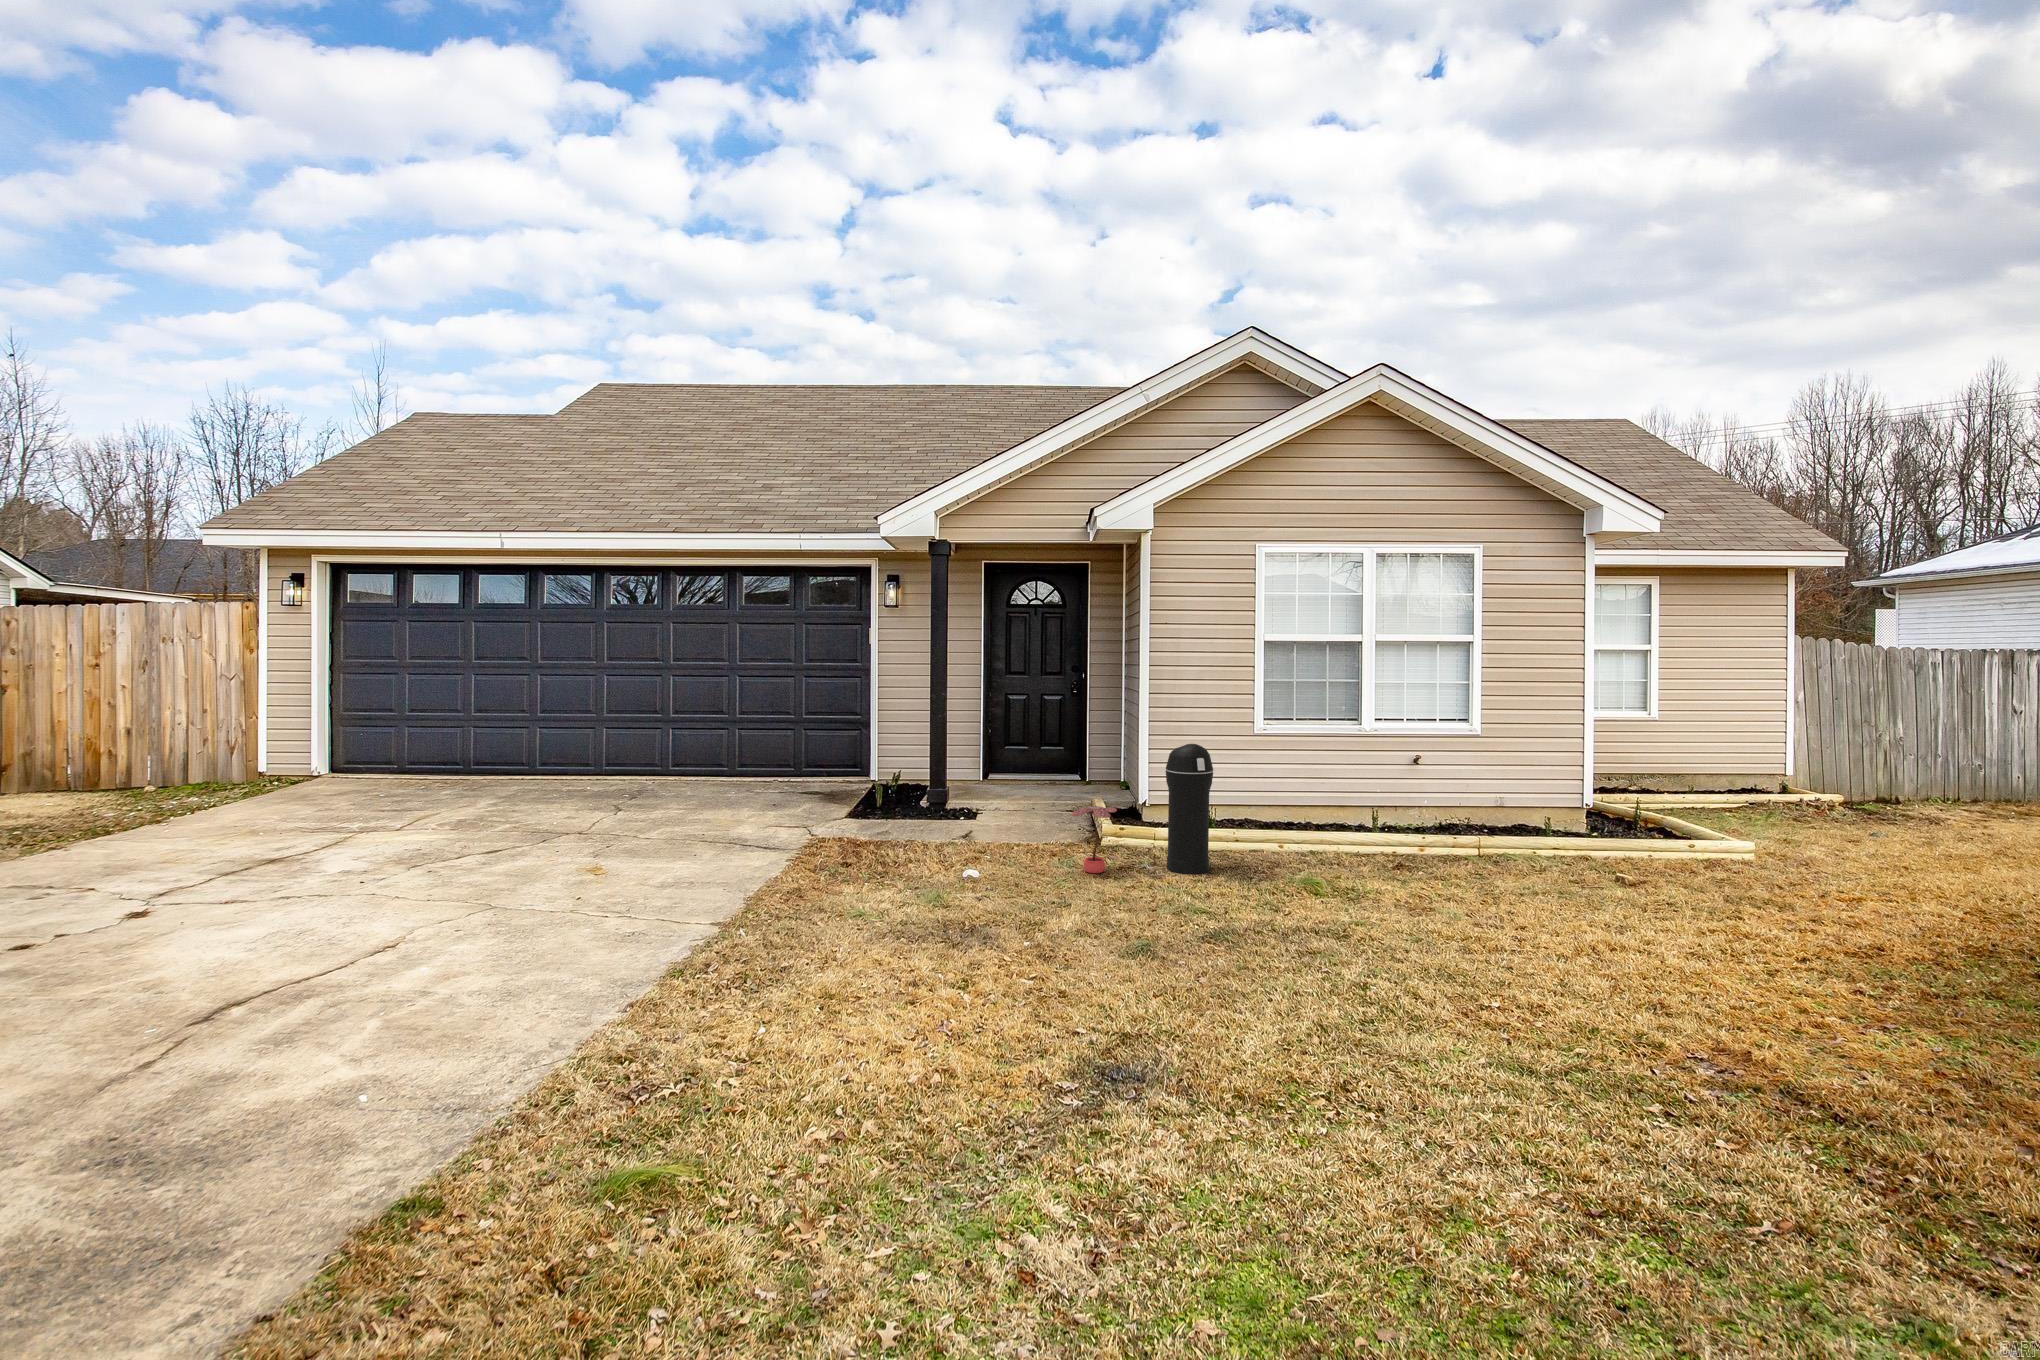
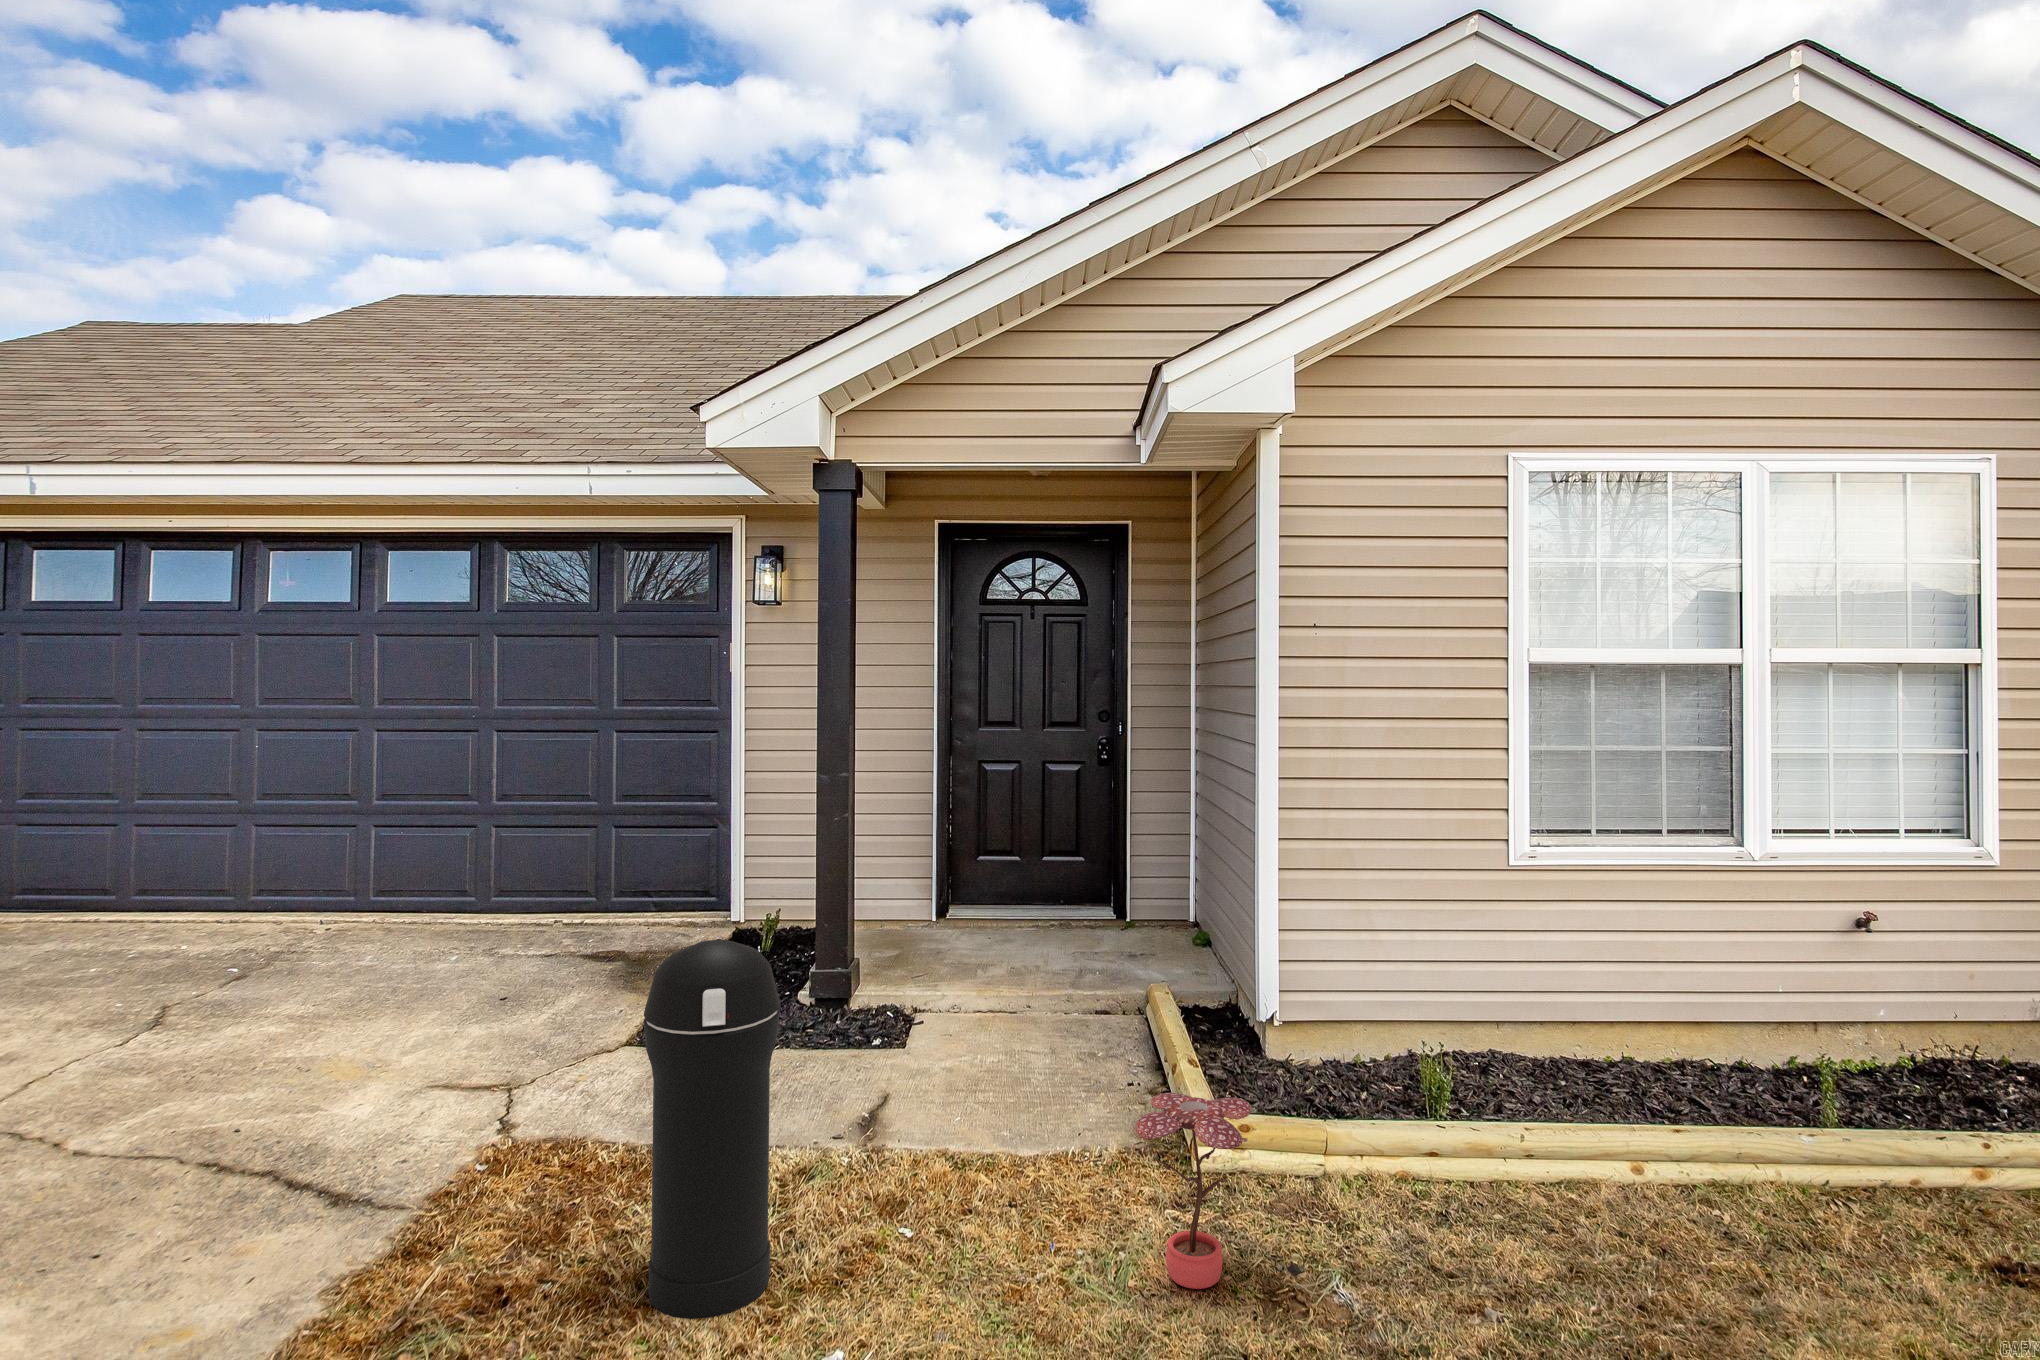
trash can: present [1166,744,1213,874] -> present [643,940,780,1319]

